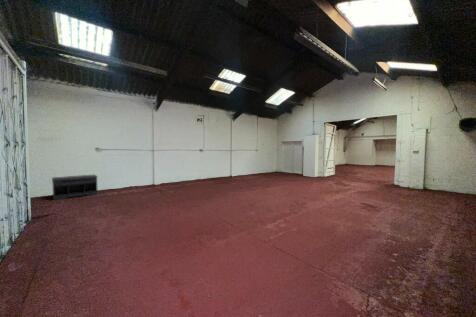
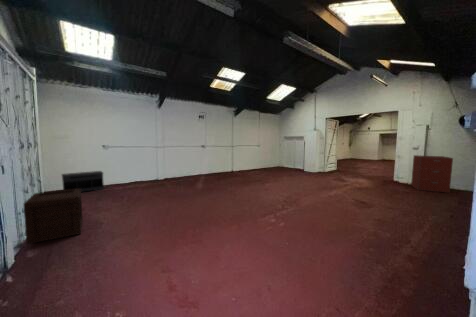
filing cabinet: none [410,159,452,196] -> present [411,155,453,193]
wooden crate: none [6,193,75,256] -> present [24,189,83,244]

